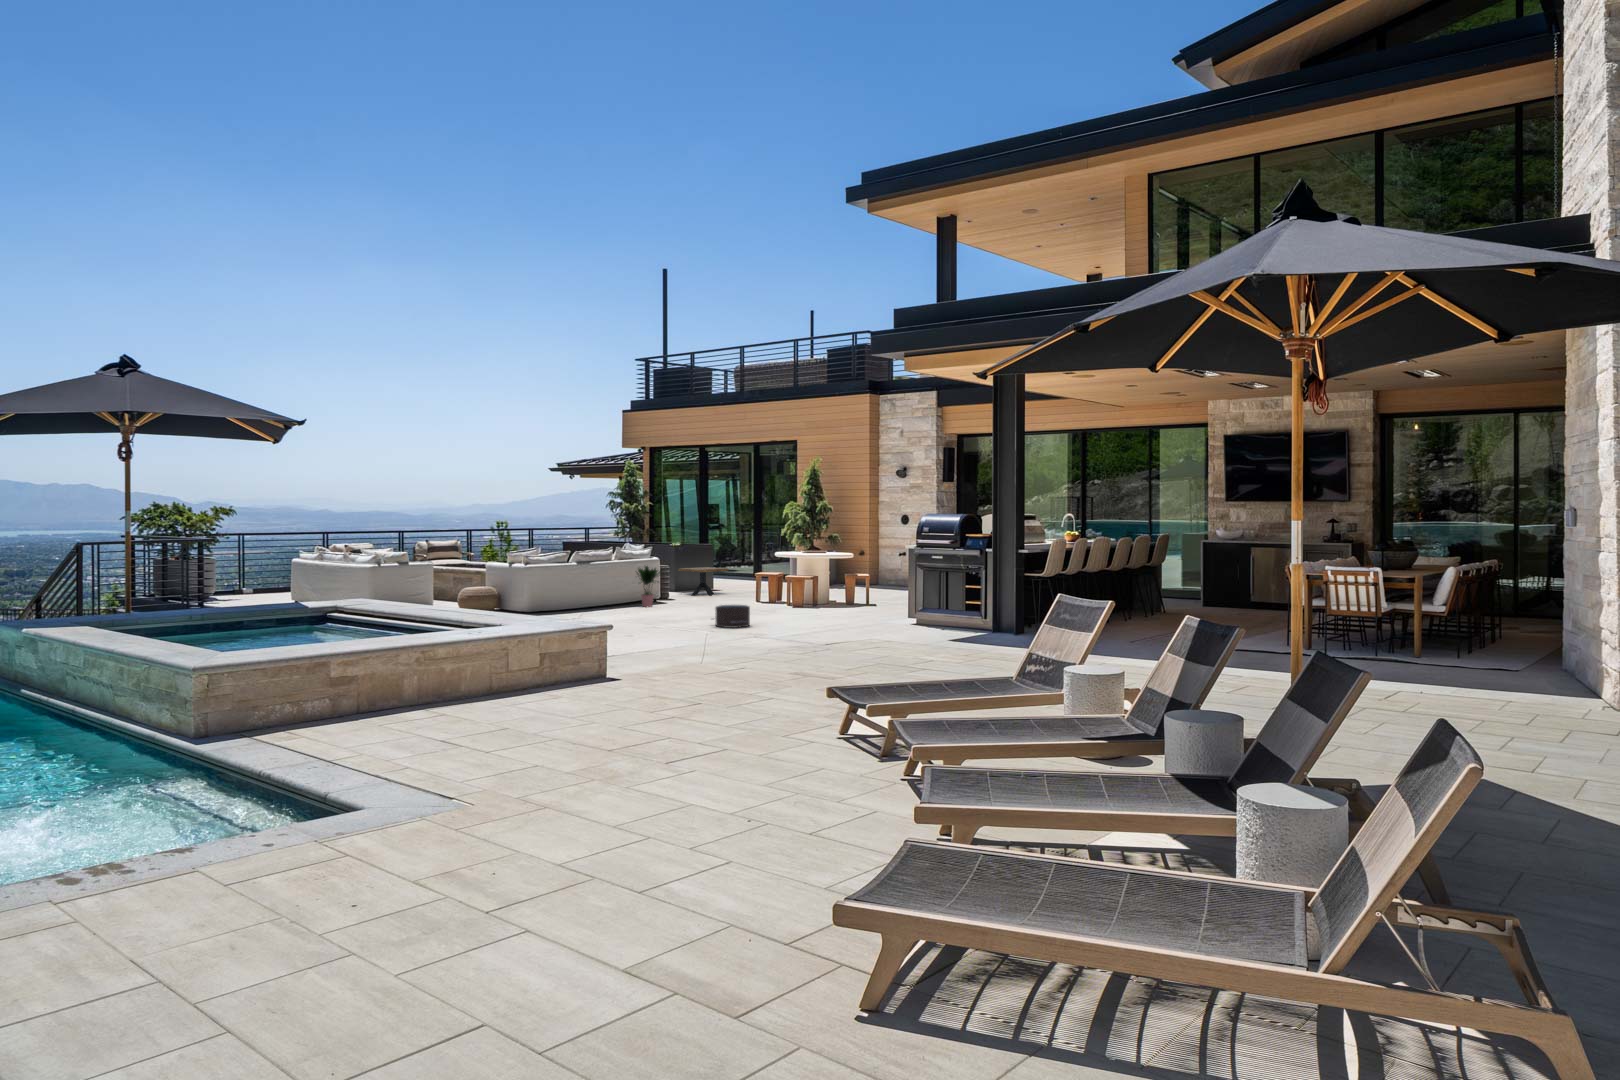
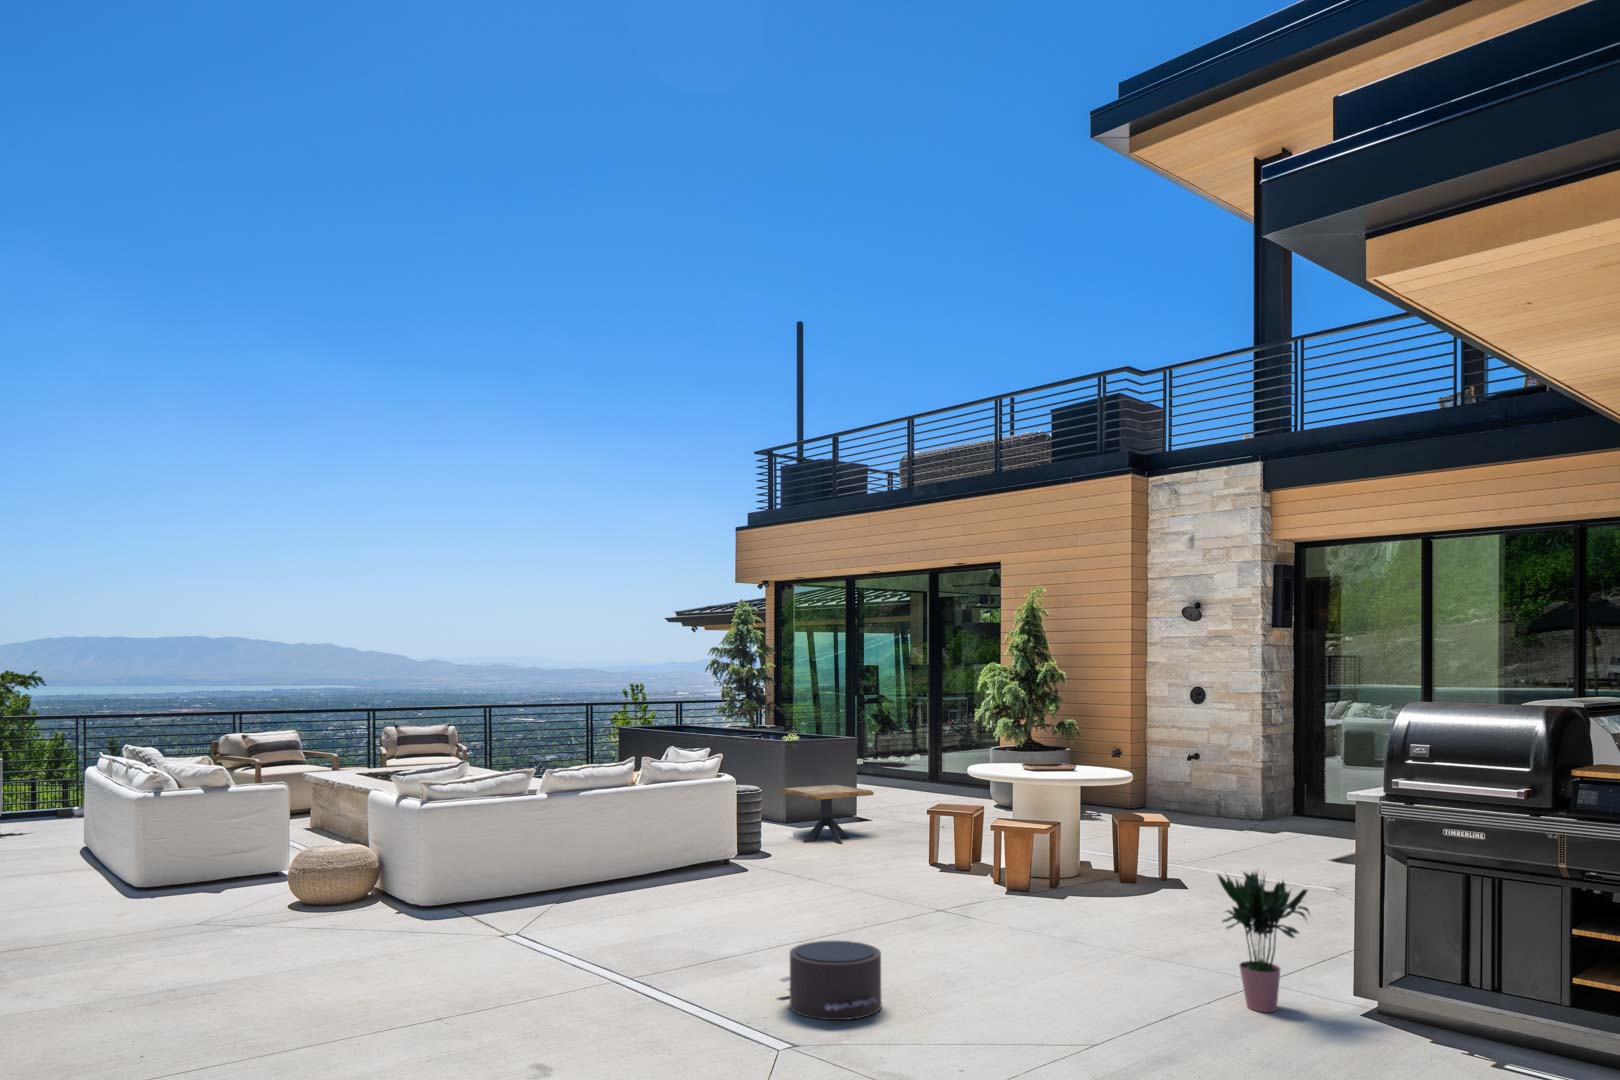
potted plant: present [637,566,661,607] -> present [1217,872,1310,1012]

